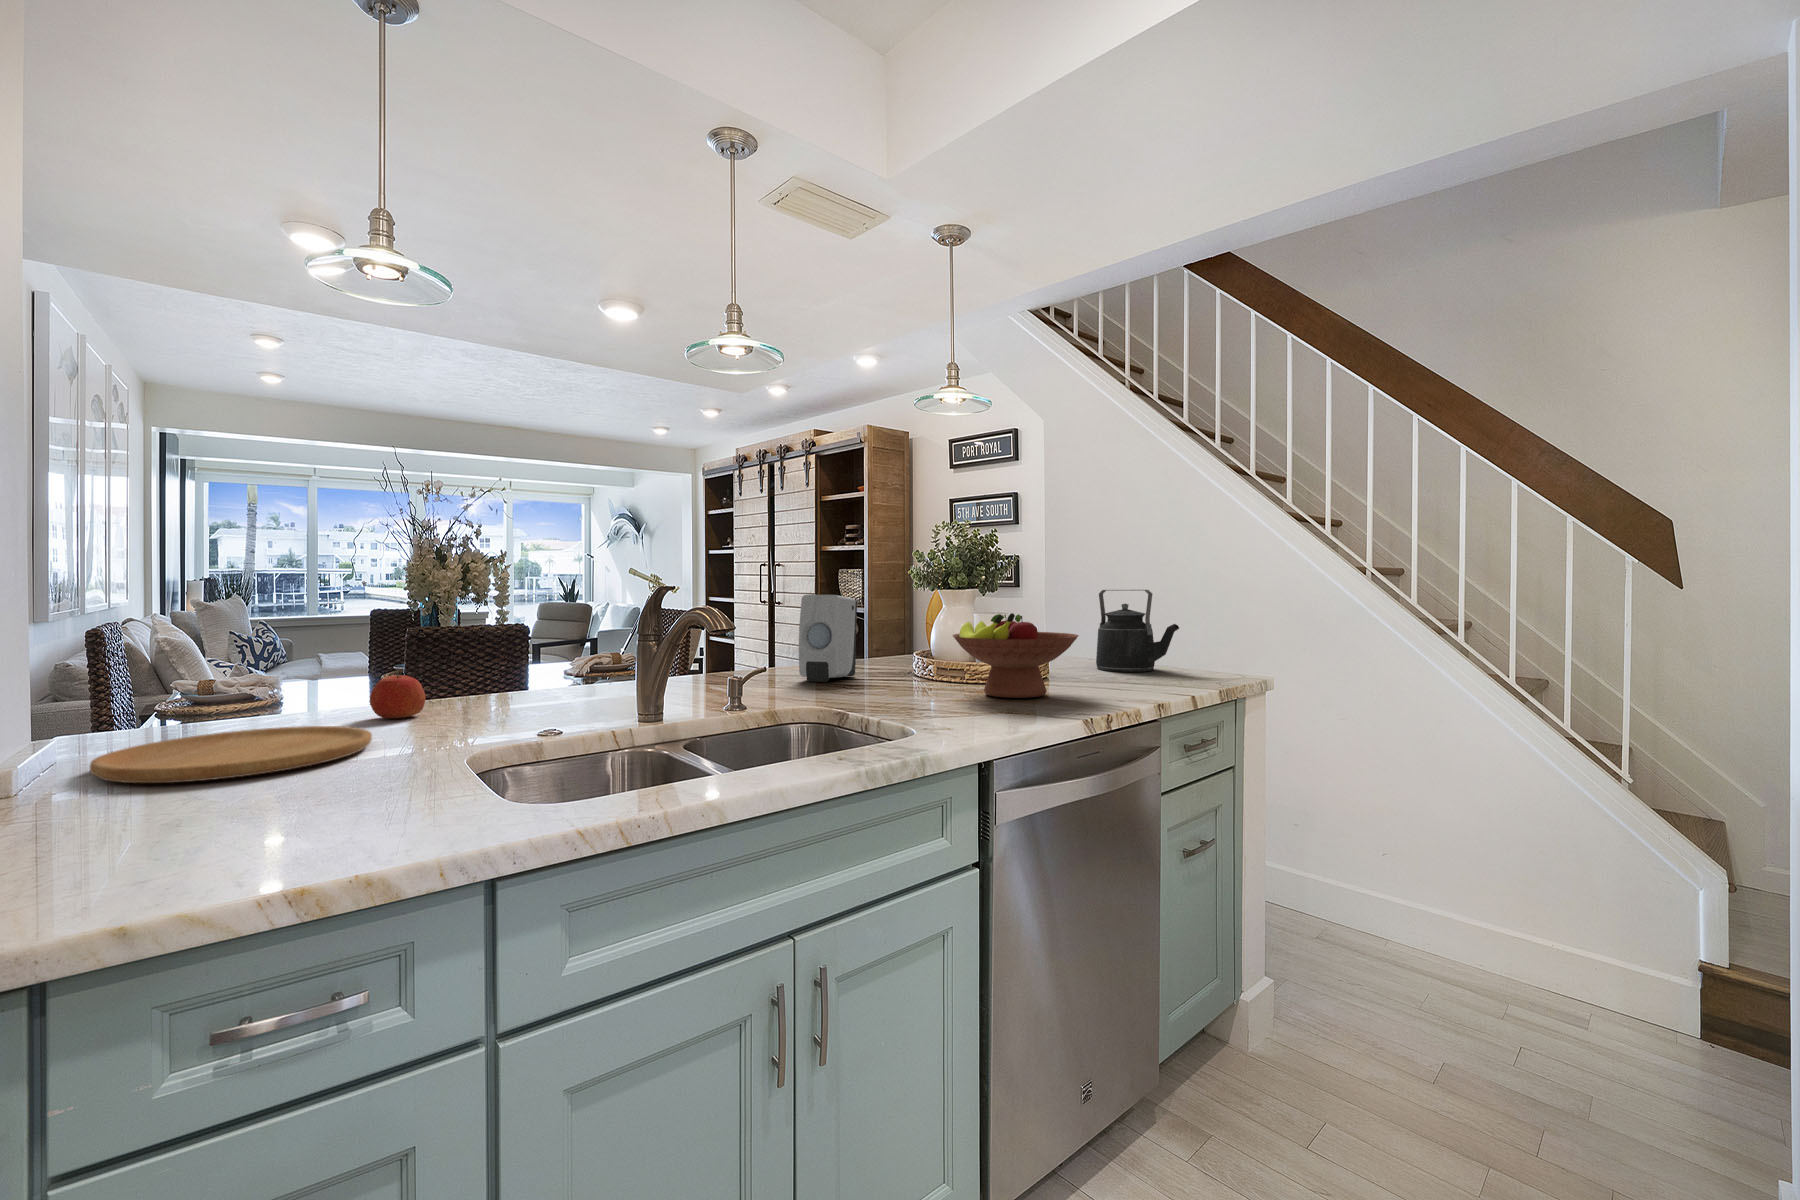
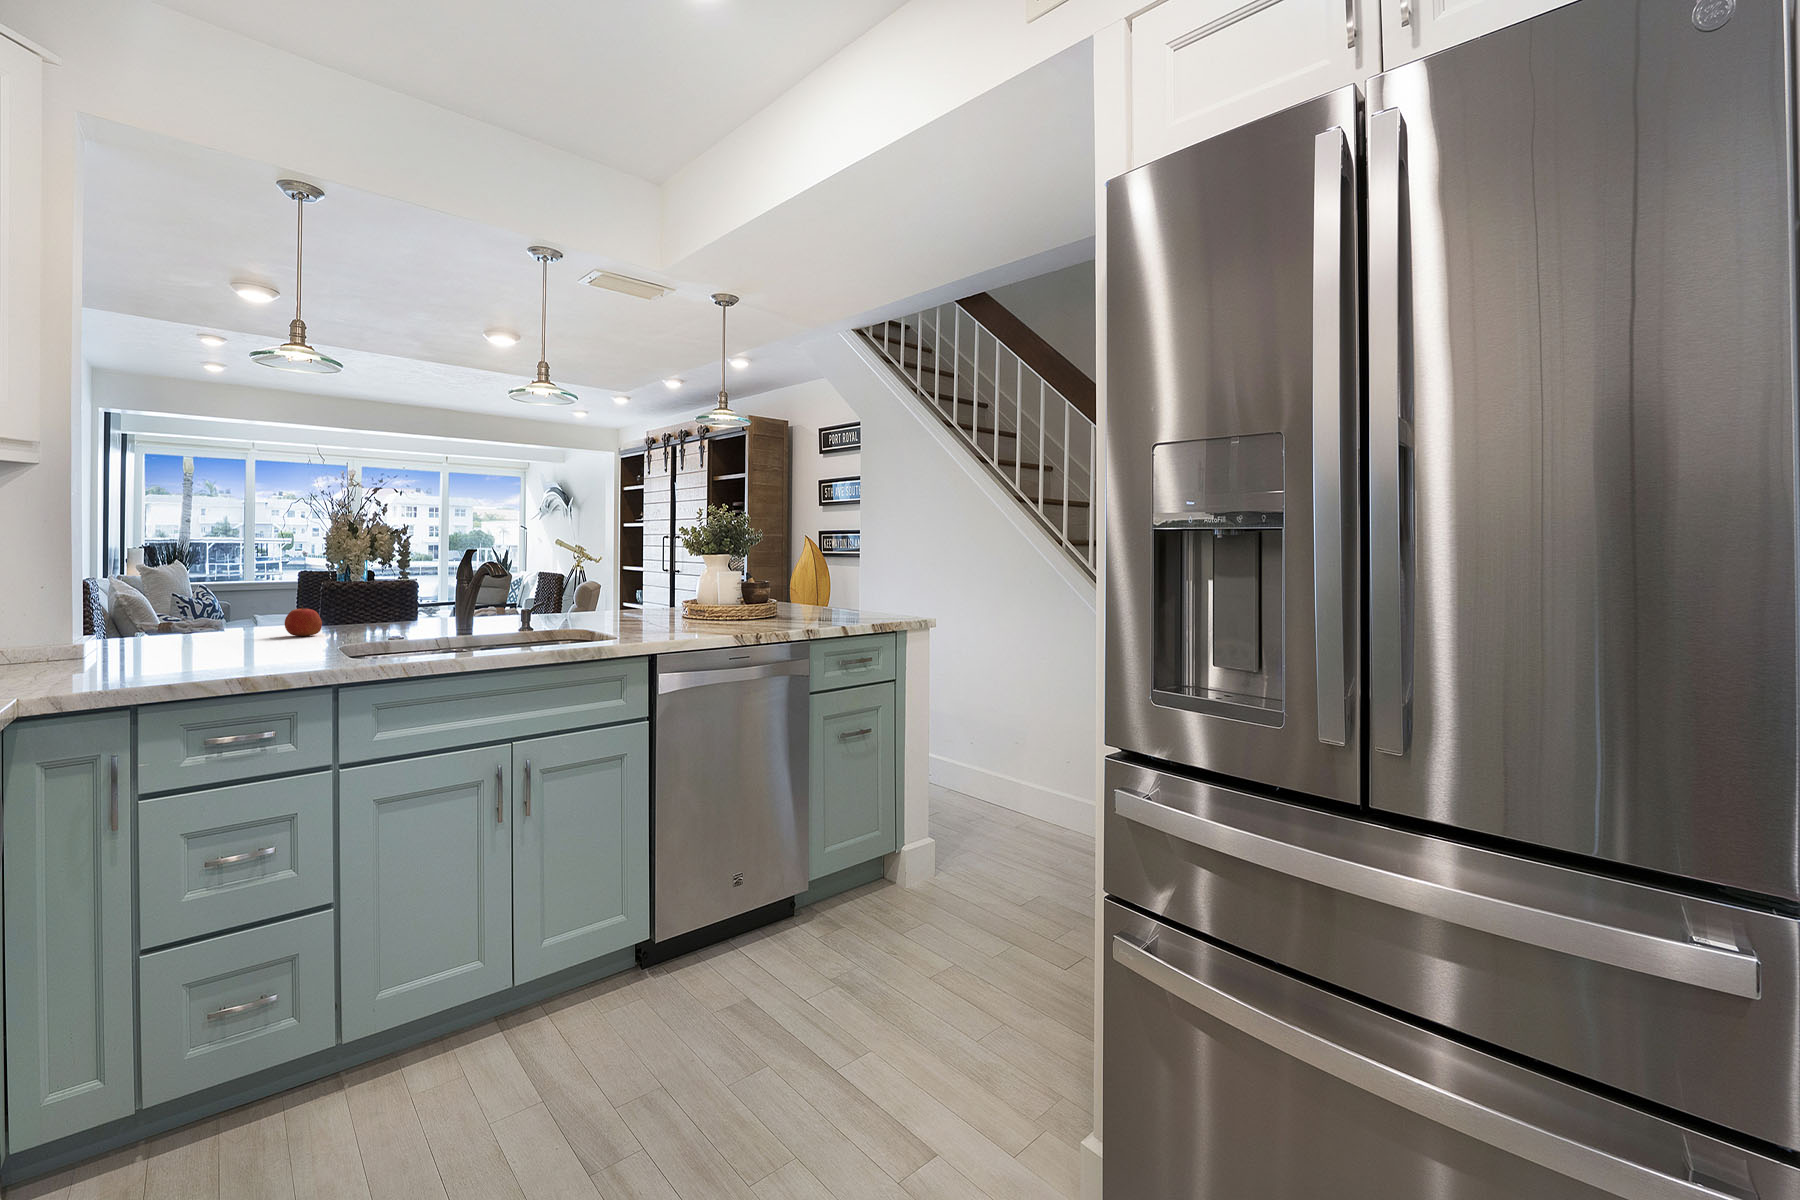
kettle: present [1096,590,1179,672] -> none [845,560,898,621]
soap dispenser: present [799,595,857,682] -> none [604,560,654,623]
fruit bowl: present [953,613,1079,698] -> none [696,573,785,631]
cutting board: present [90,726,372,783] -> none [120,635,283,655]

